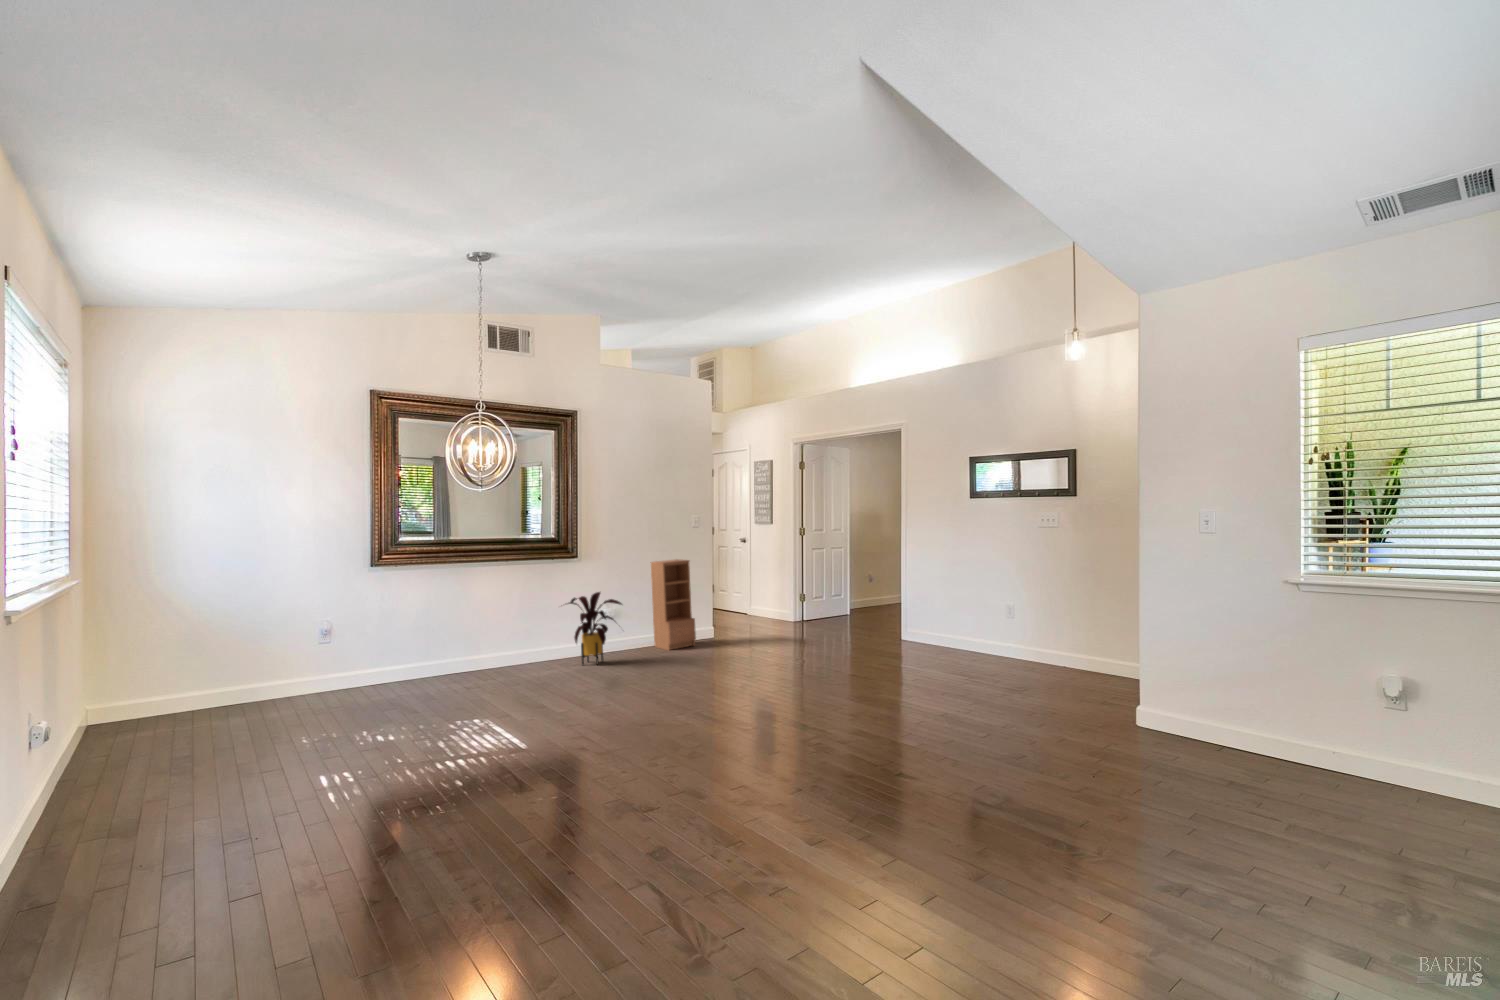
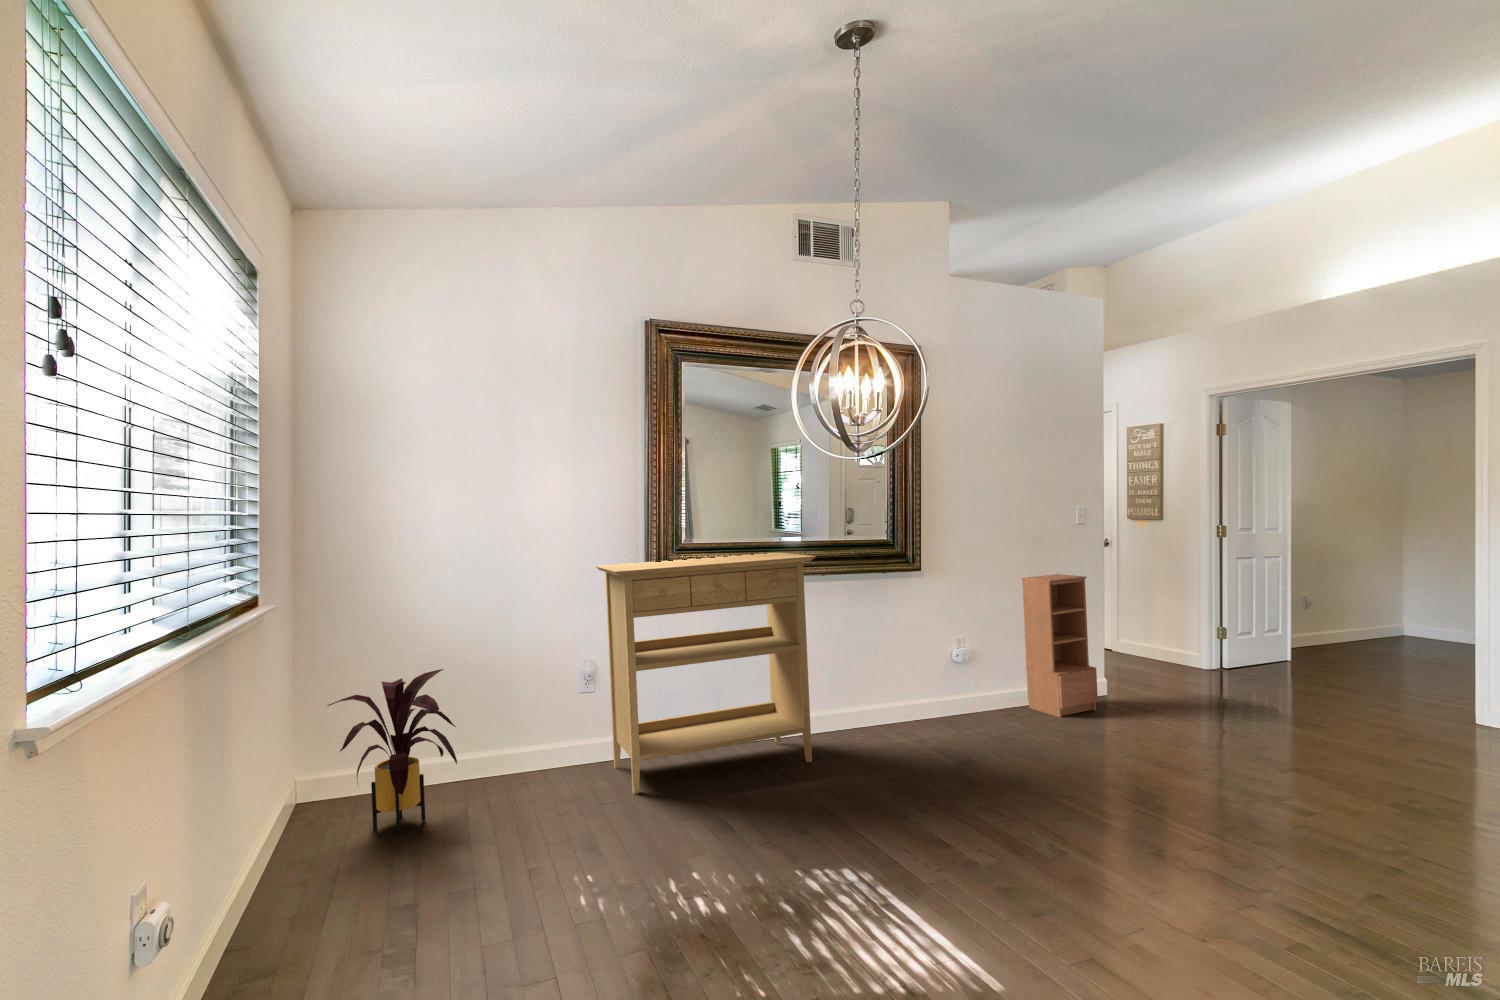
console table: none [332,546,489,702] -> present [596,552,816,794]
house plant: present [568,592,622,665] -> present [327,669,457,834]

